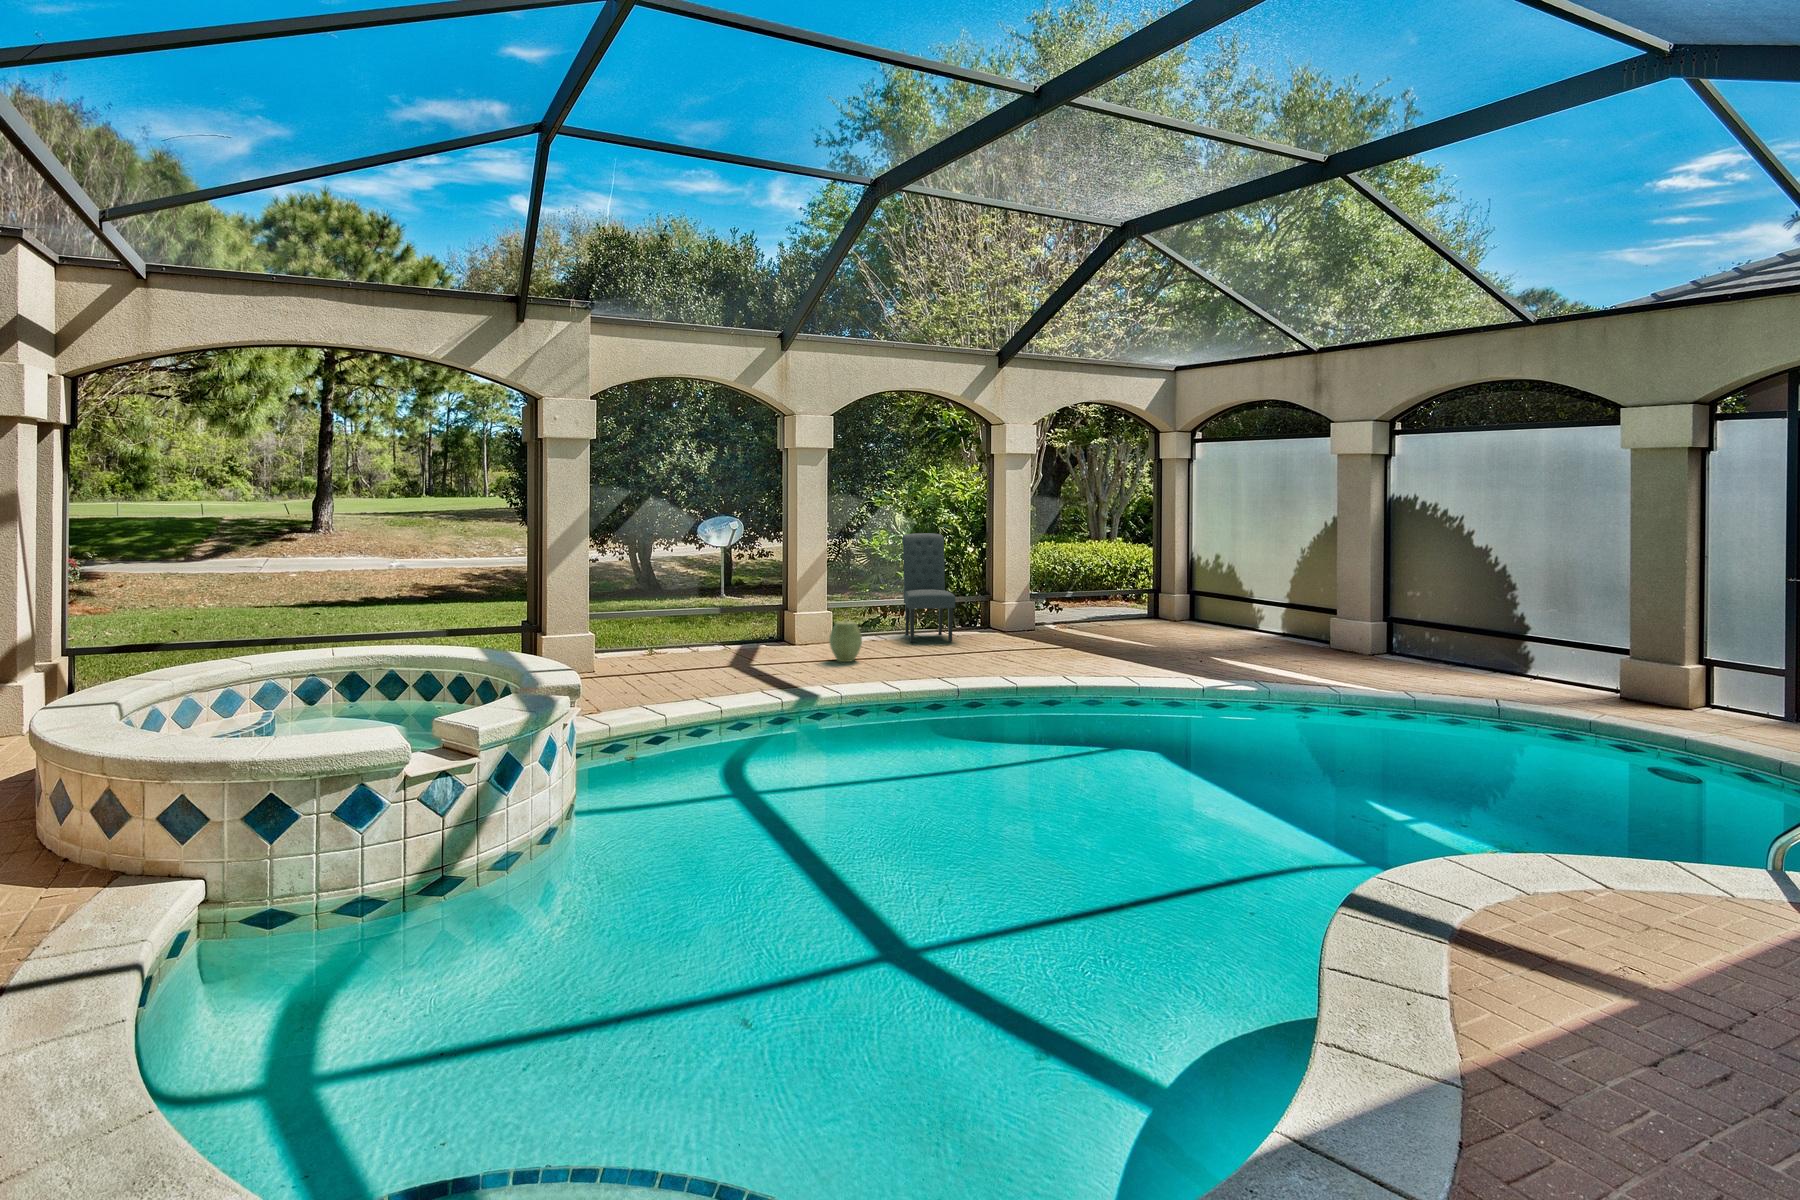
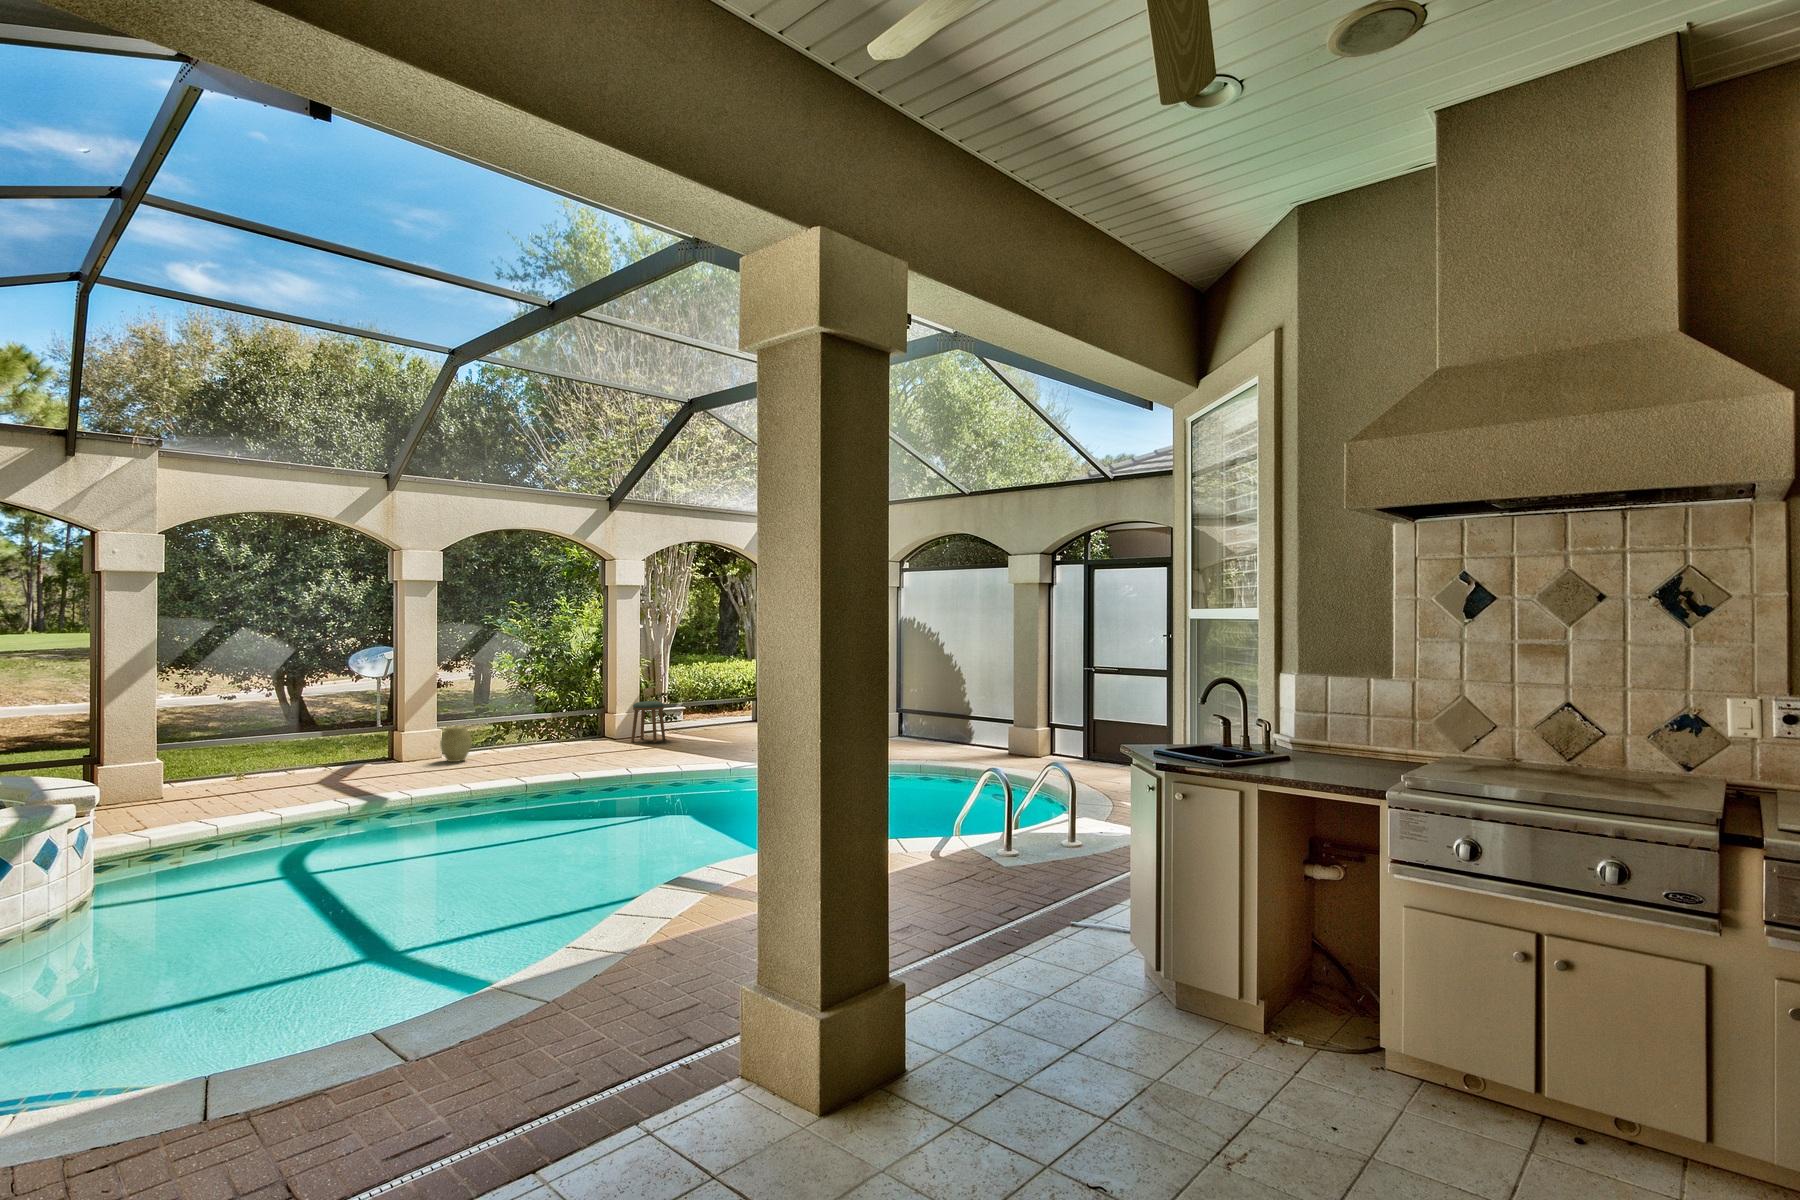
chair: present [902,533,955,642] -> none [539,652,583,744]
stool: none [1012,595,1048,644] -> present [631,701,665,743]

